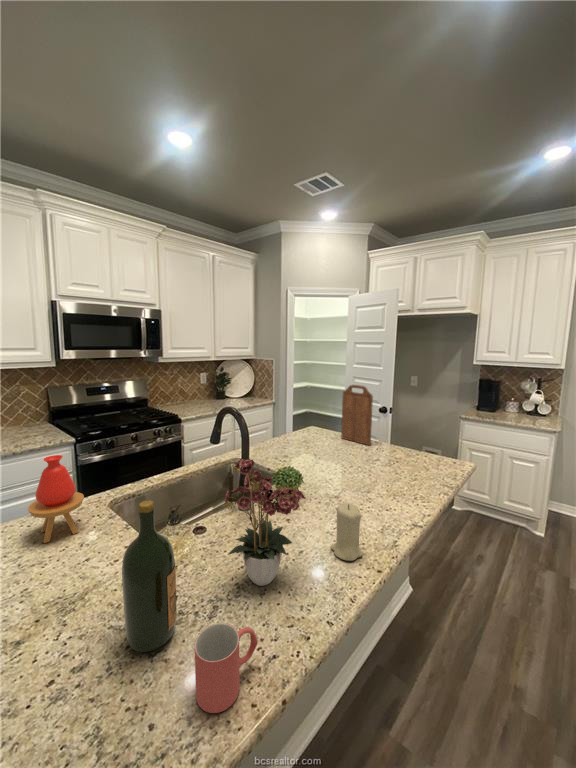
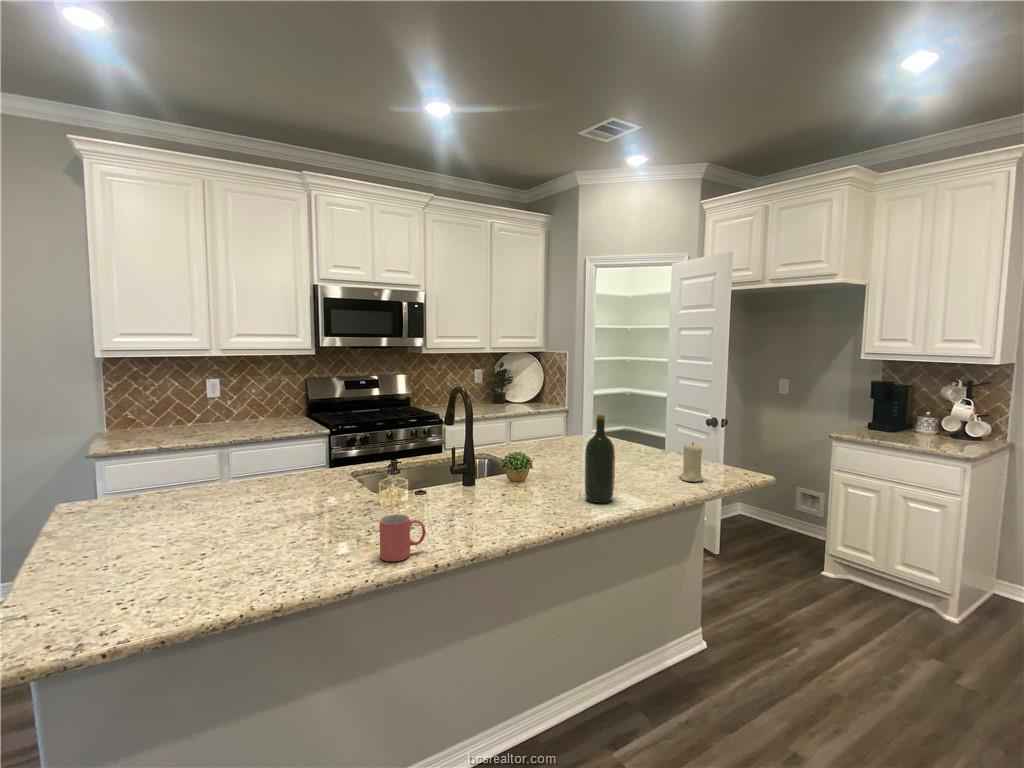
cutting board: present [341,385,373,445] -> none [618,377,650,452]
vase: present [28,455,84,543] -> none [286,419,328,490]
flower arrangement: present [225,459,305,586] -> none [418,410,497,524]
wine bottle: present [122,500,177,652] -> present [585,414,615,503]
candle: present [331,503,363,561] -> present [679,442,703,482]

